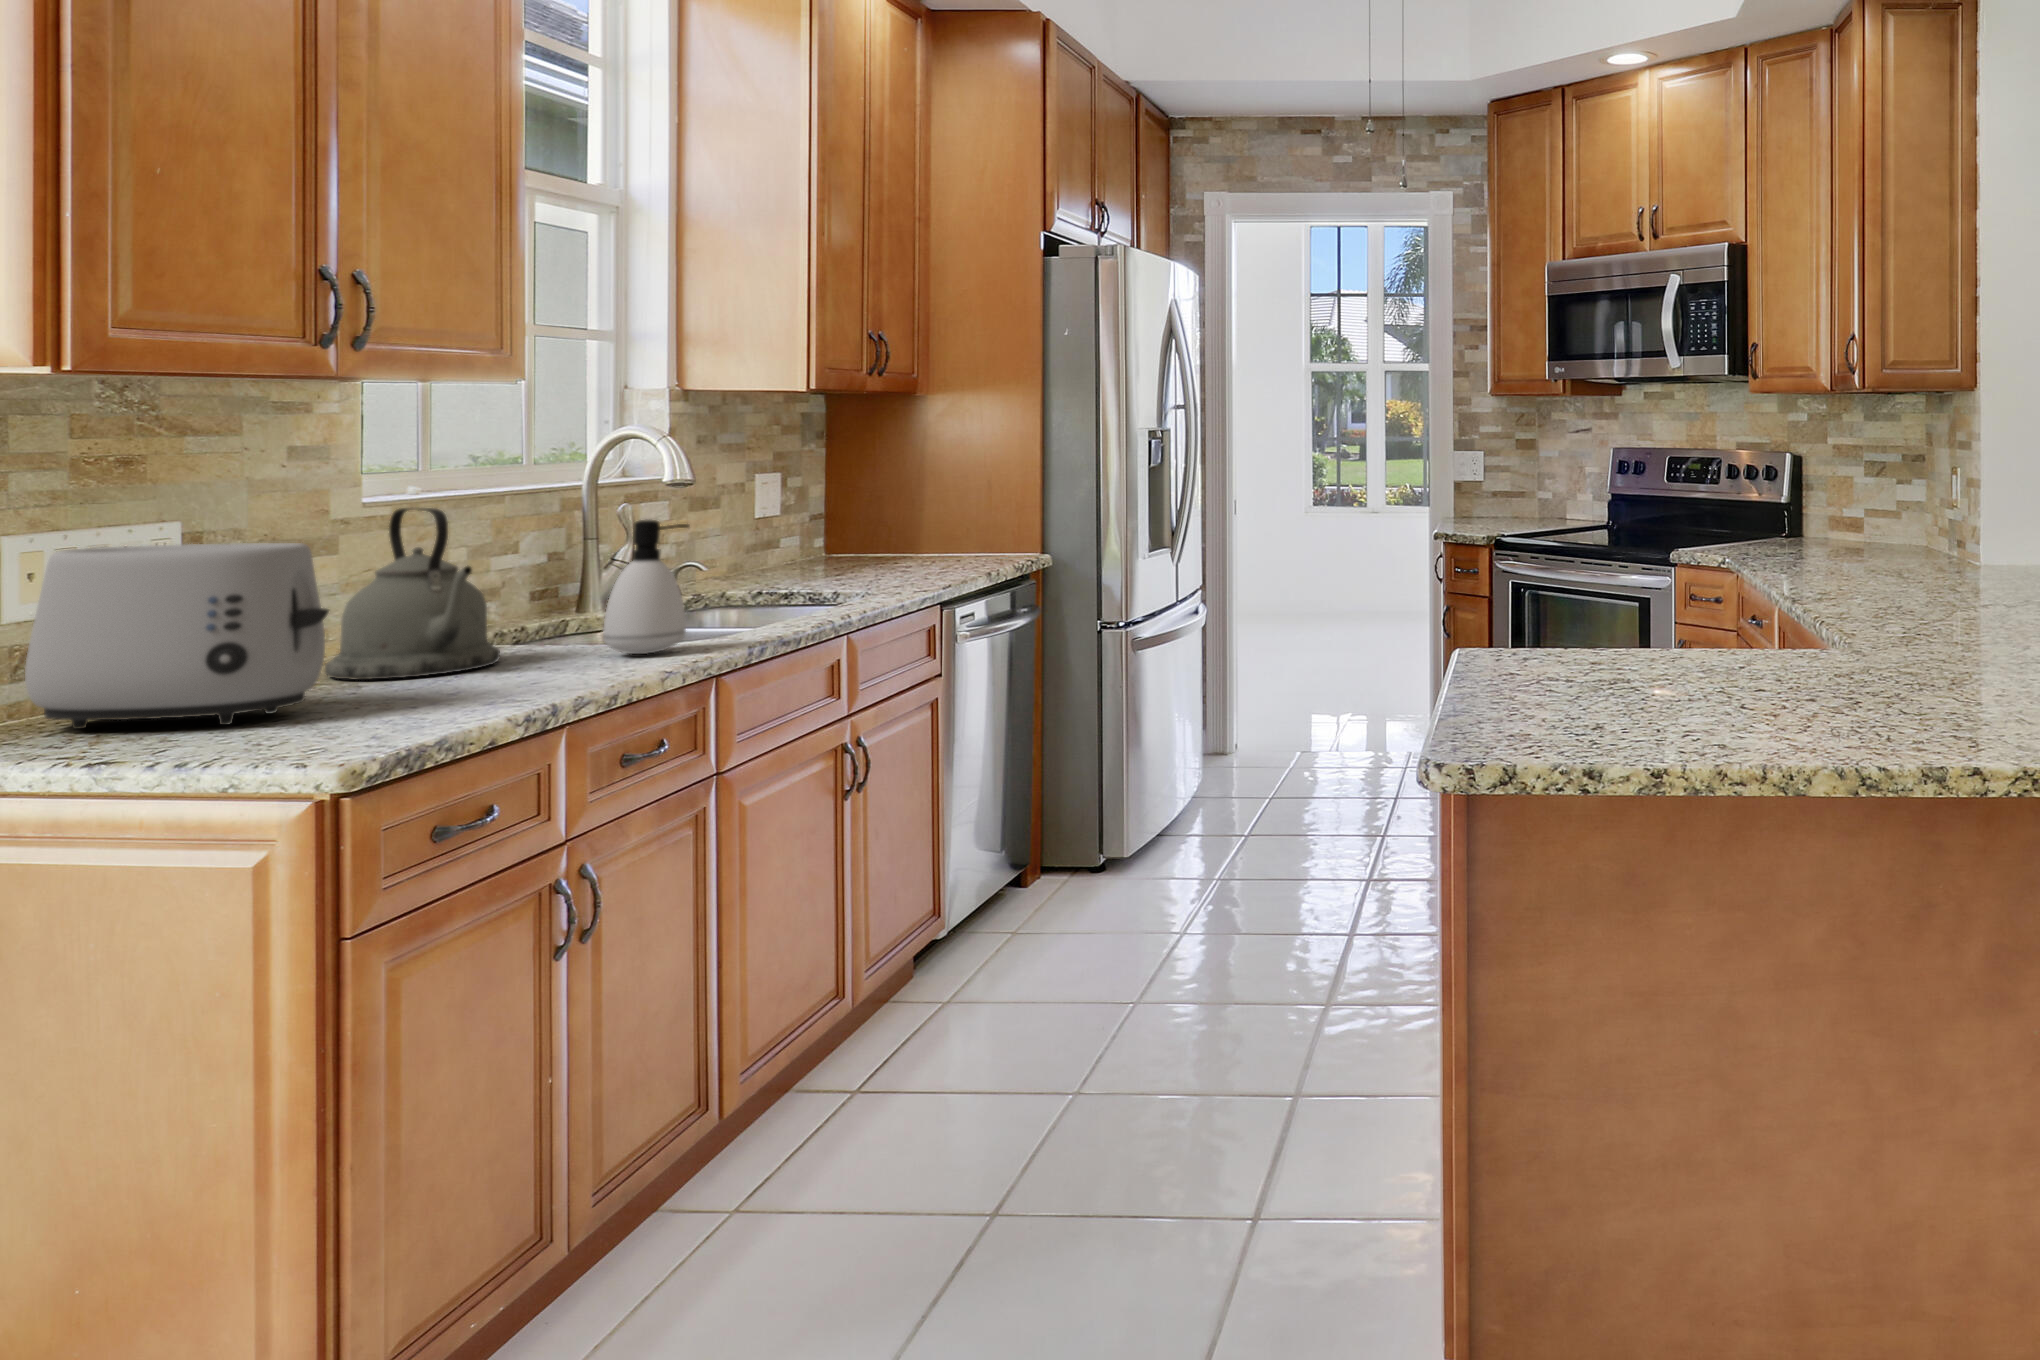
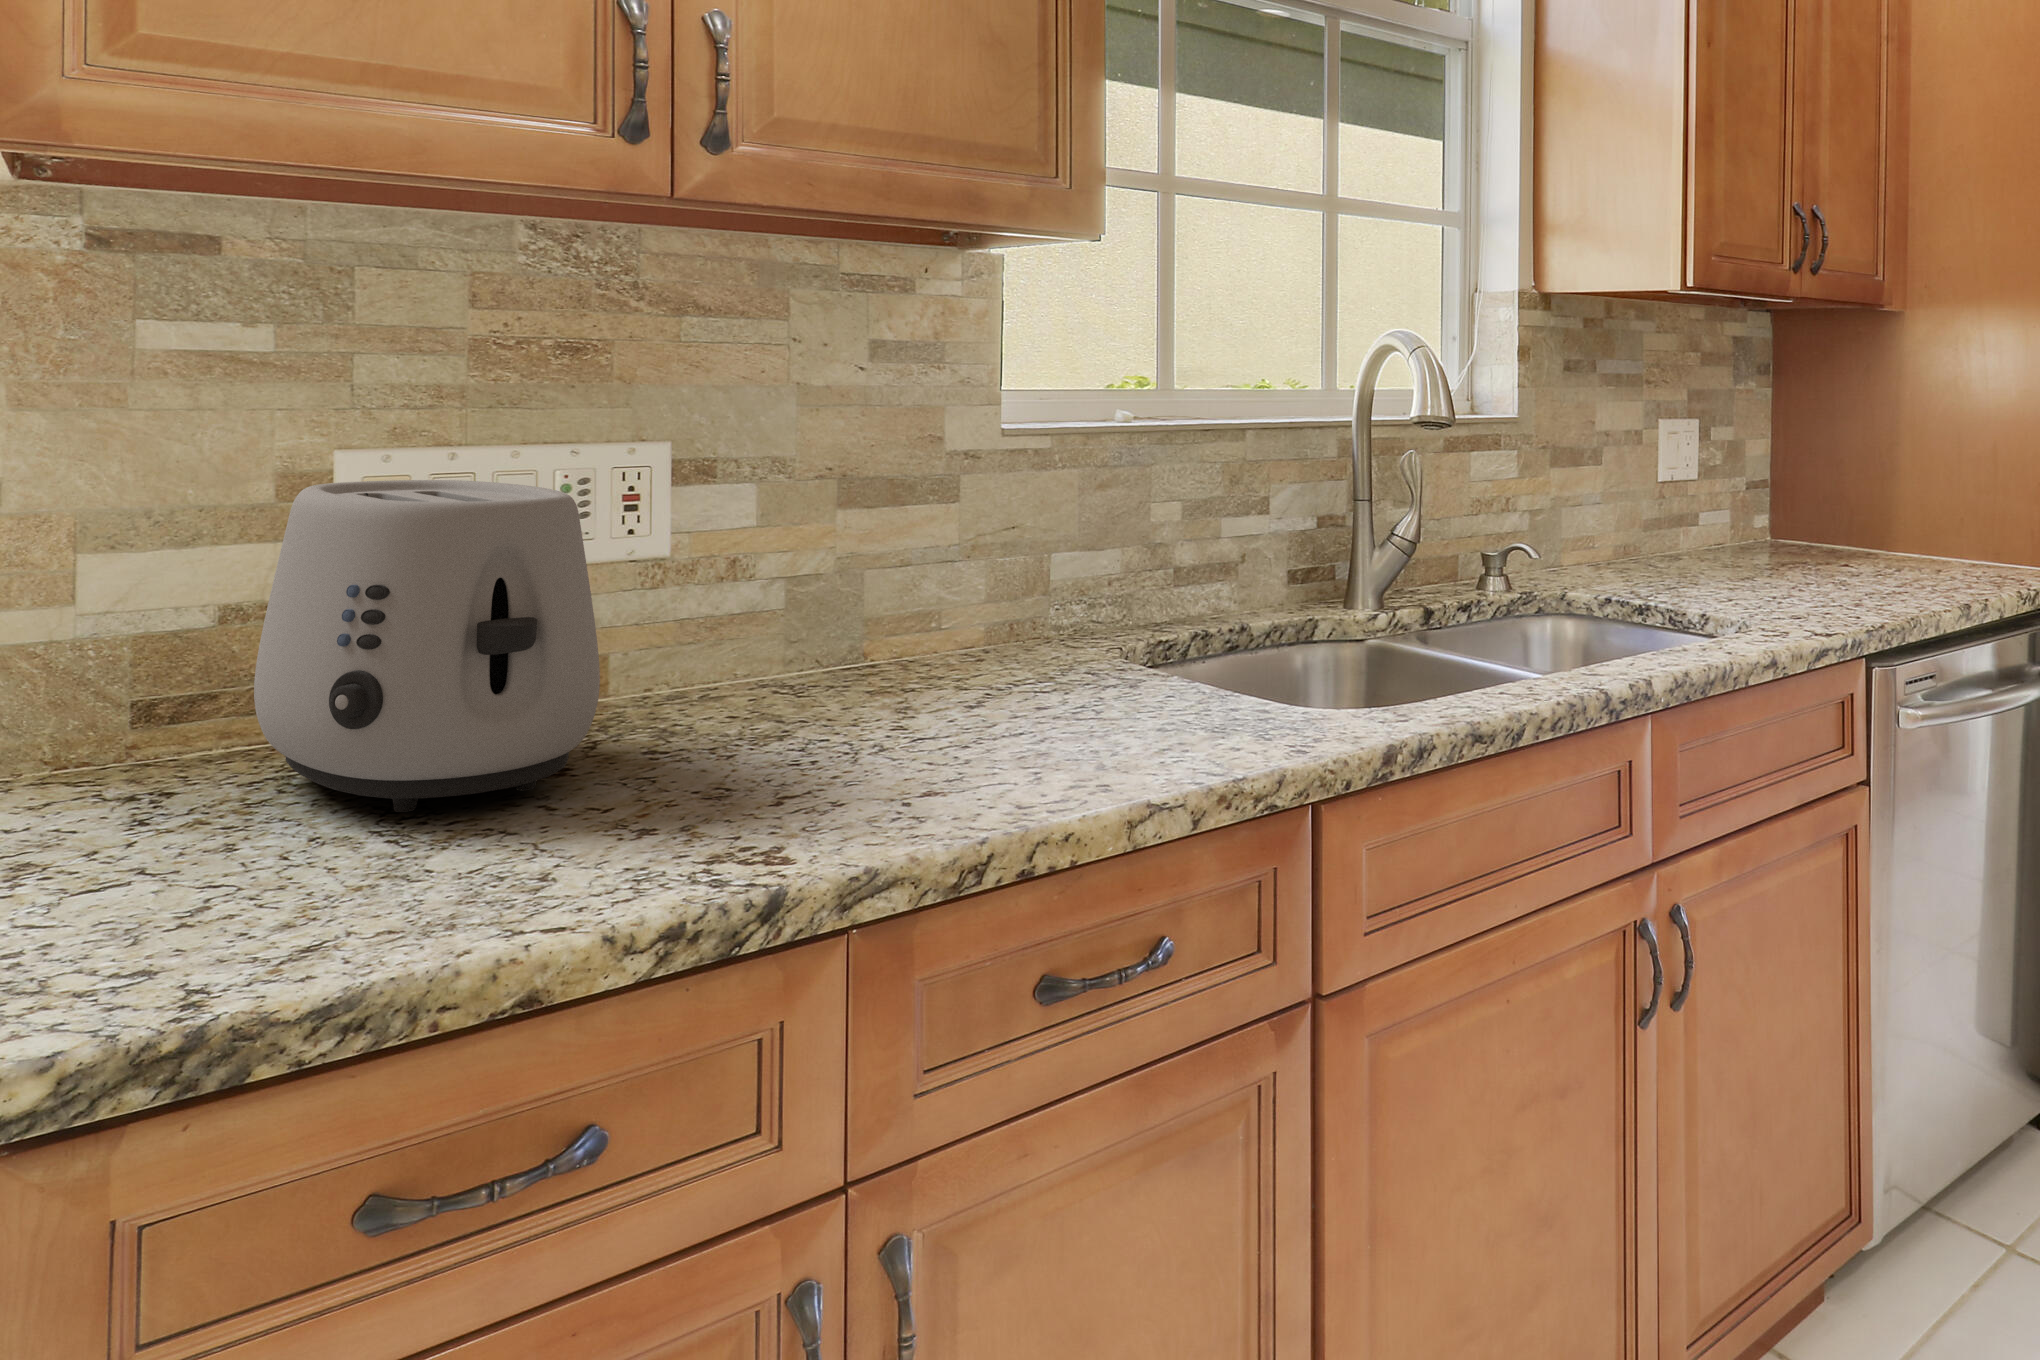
kettle: present [325,508,500,680] -> none [810,443,1053,726]
soap dispenser: present [603,520,689,654] -> none [1158,487,1293,732]

